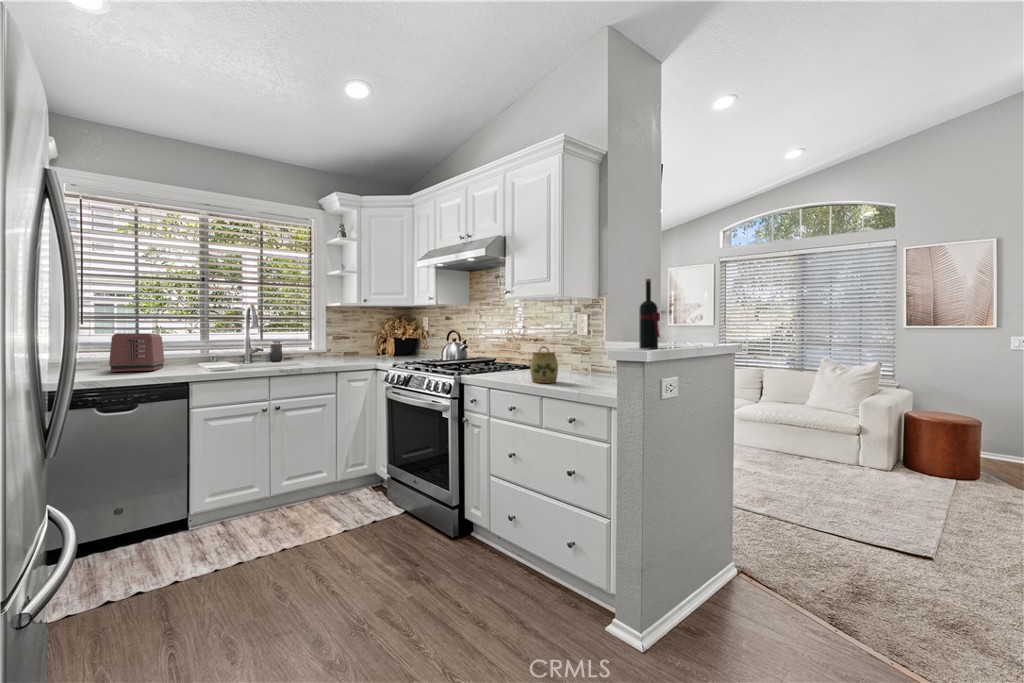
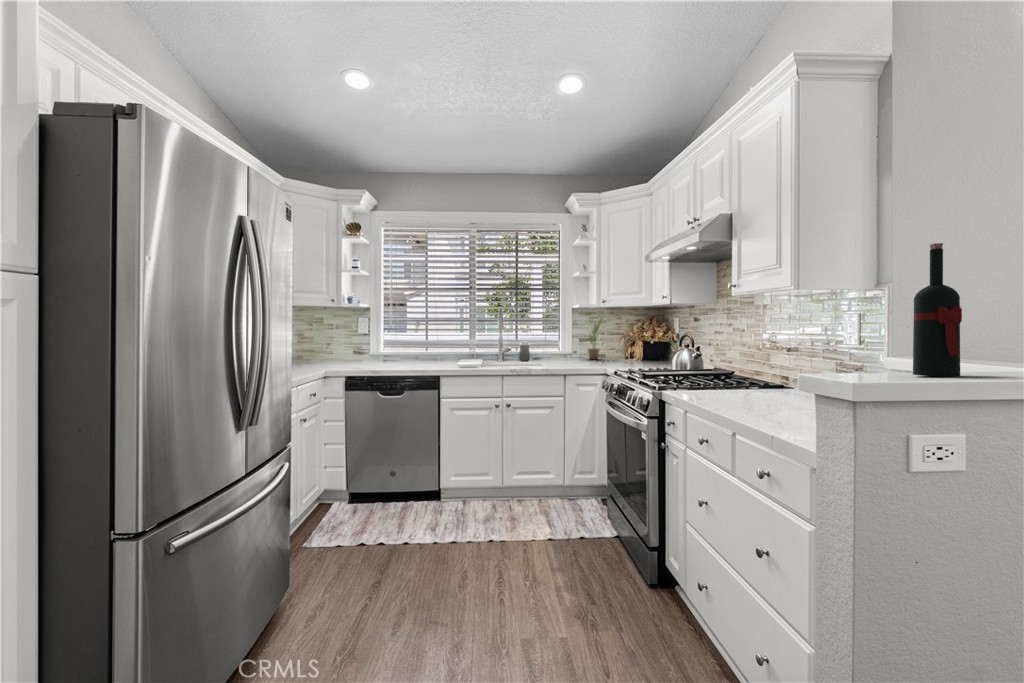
potted plant: none [334,316,365,357] -> present [587,318,604,359]
toaster: present [109,333,164,372] -> none [394,338,436,367]
jar: present [530,346,558,383] -> none [736,360,780,414]

